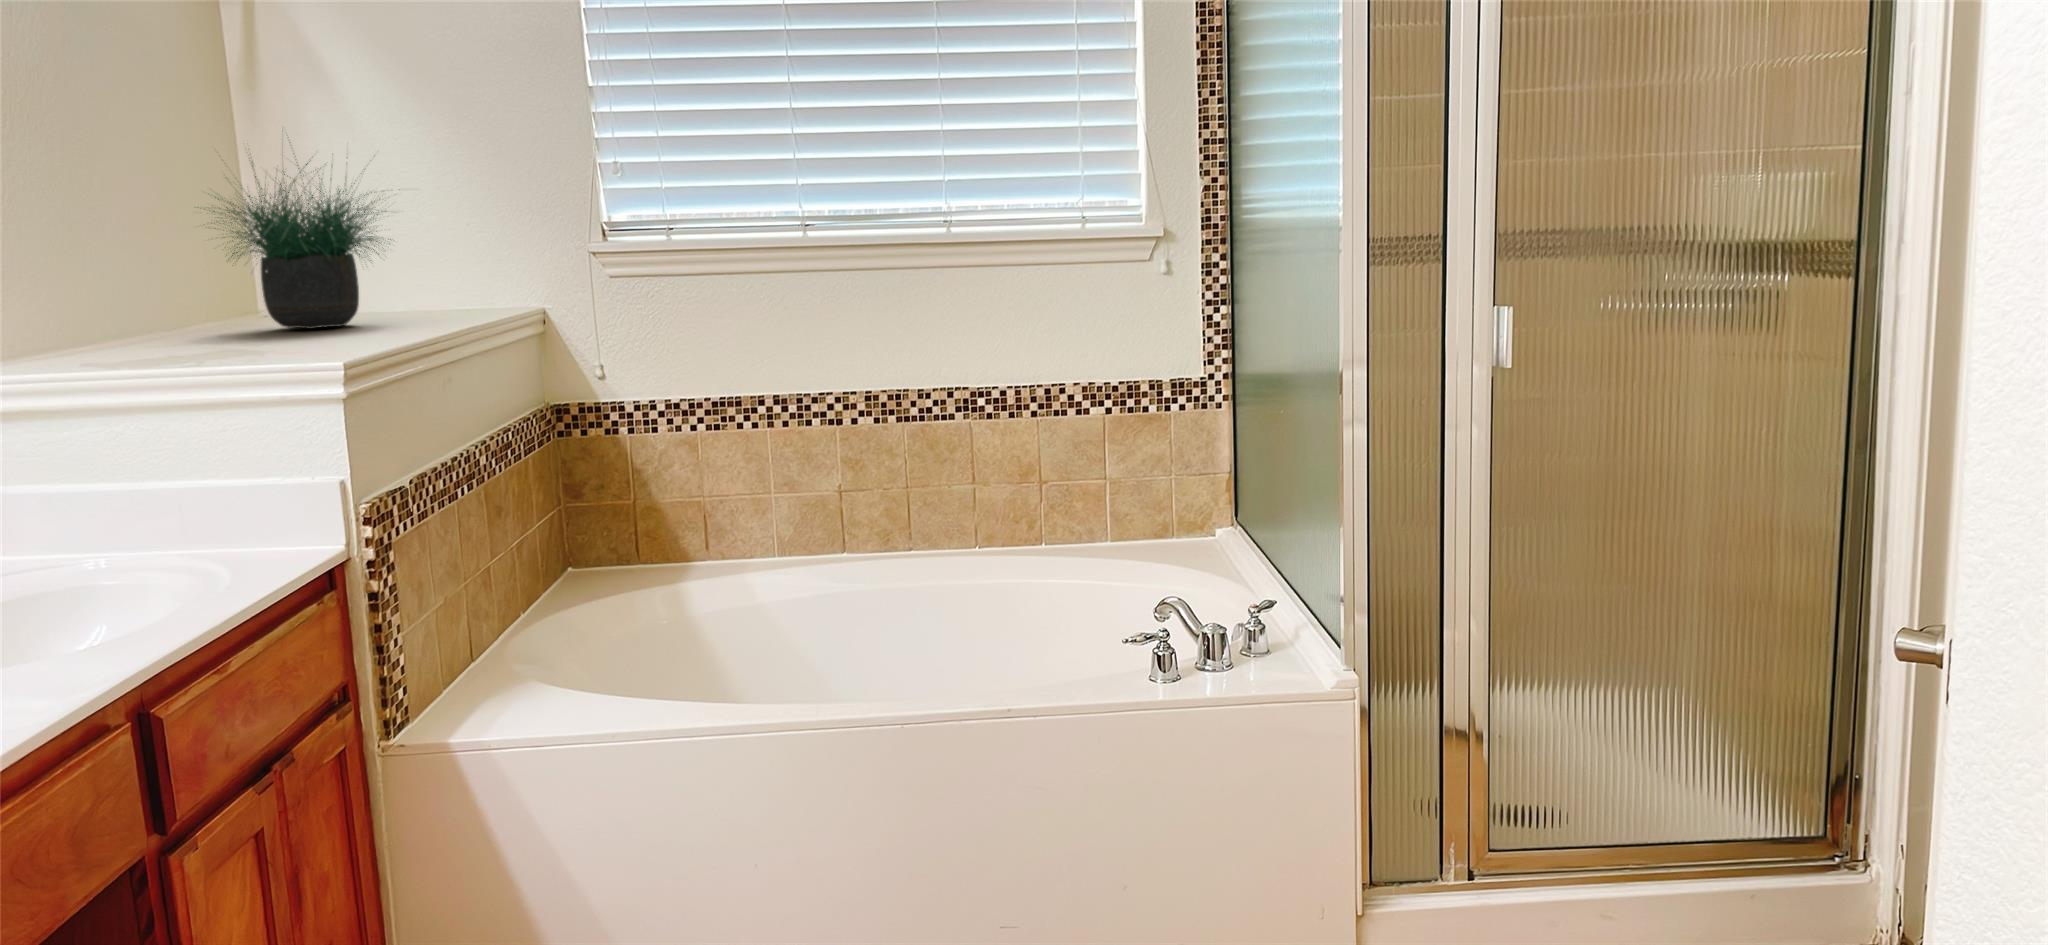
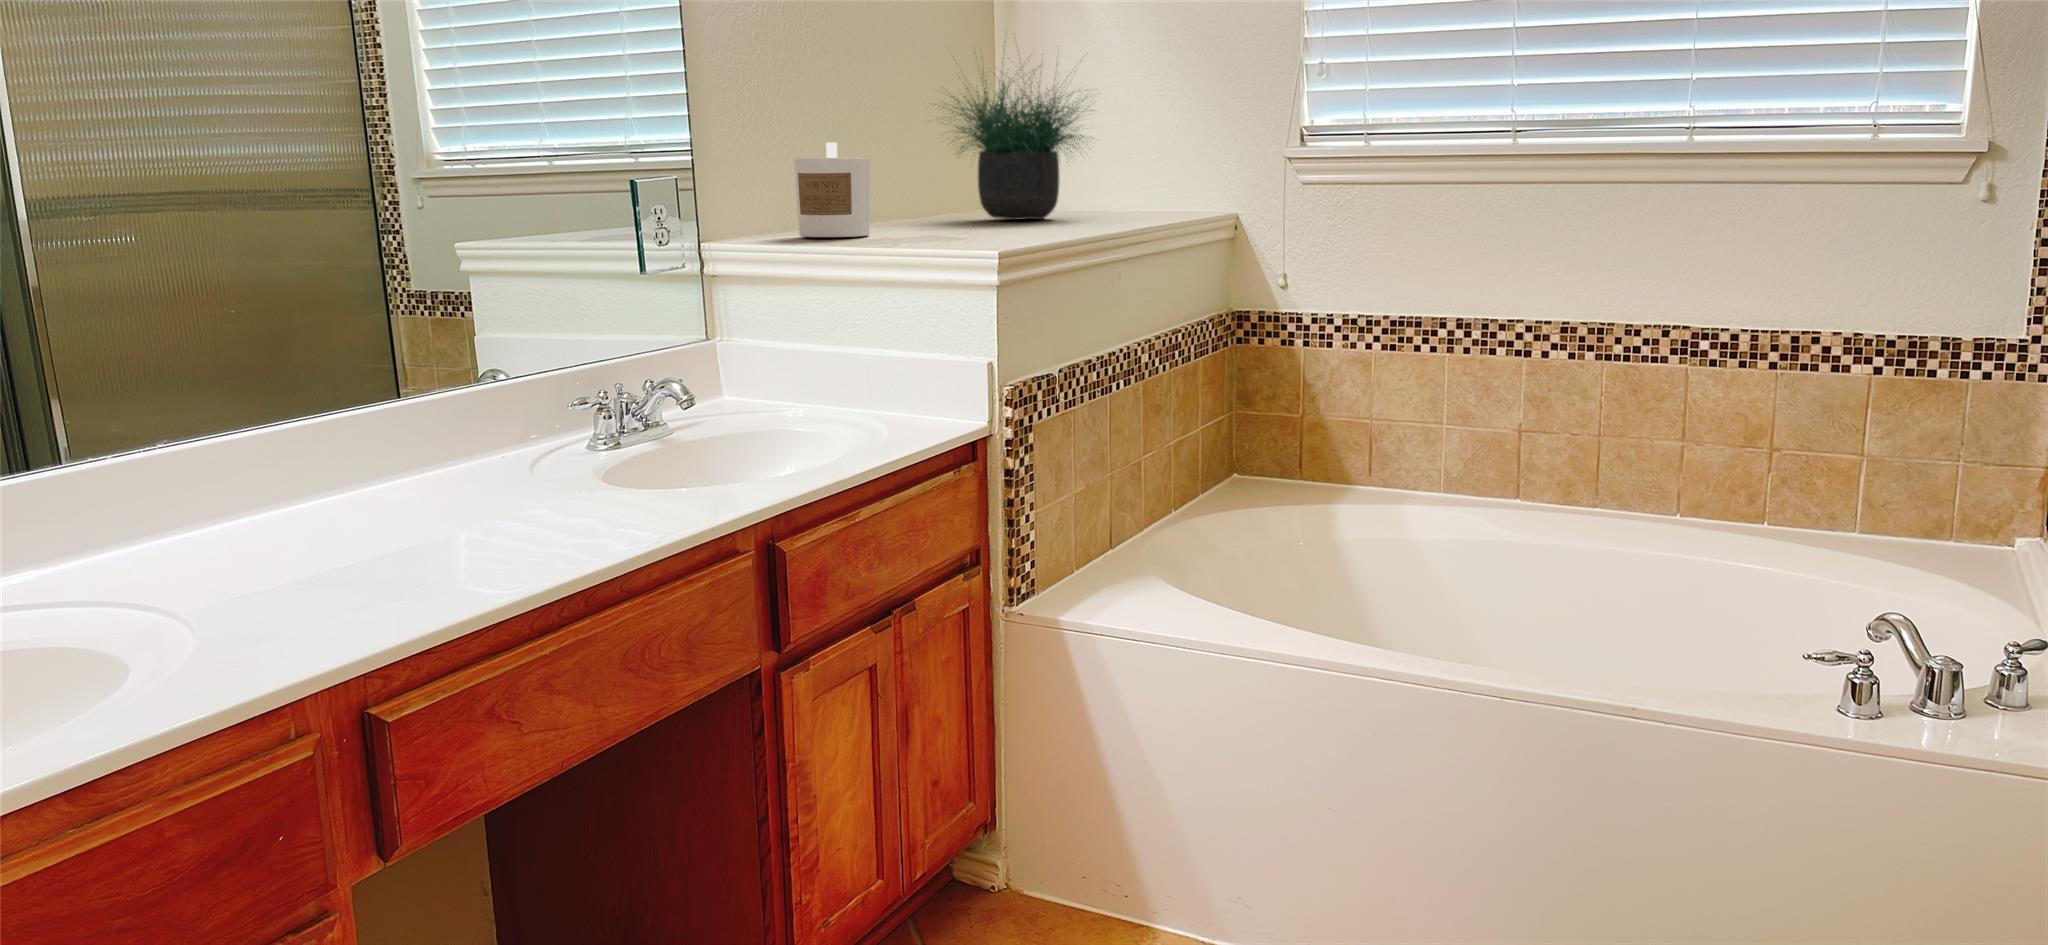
candle: none [52,257,158,364] -> present [794,143,870,237]

